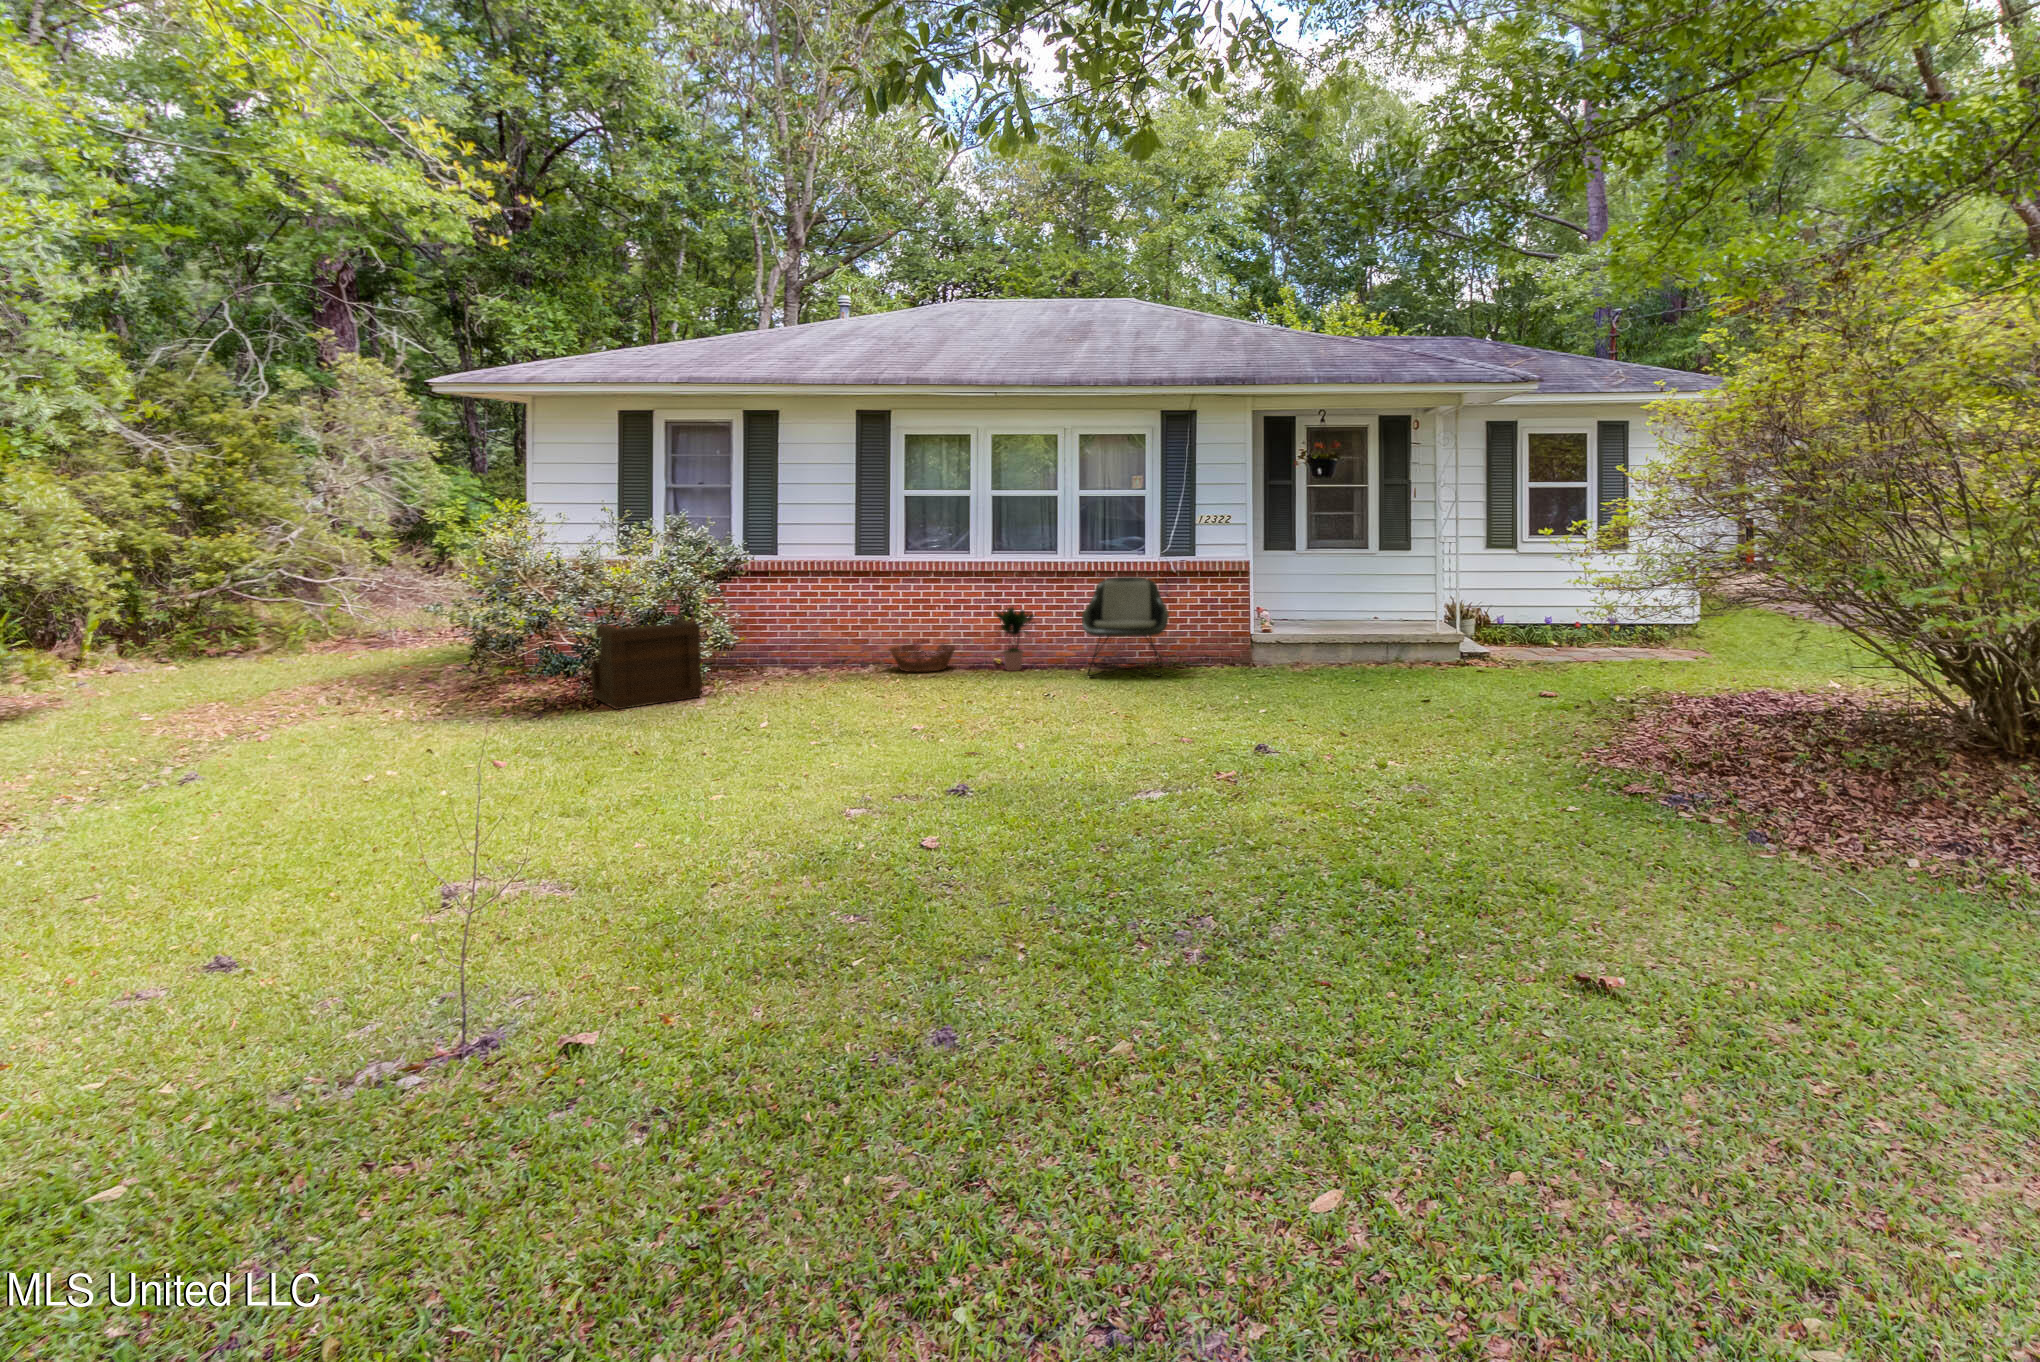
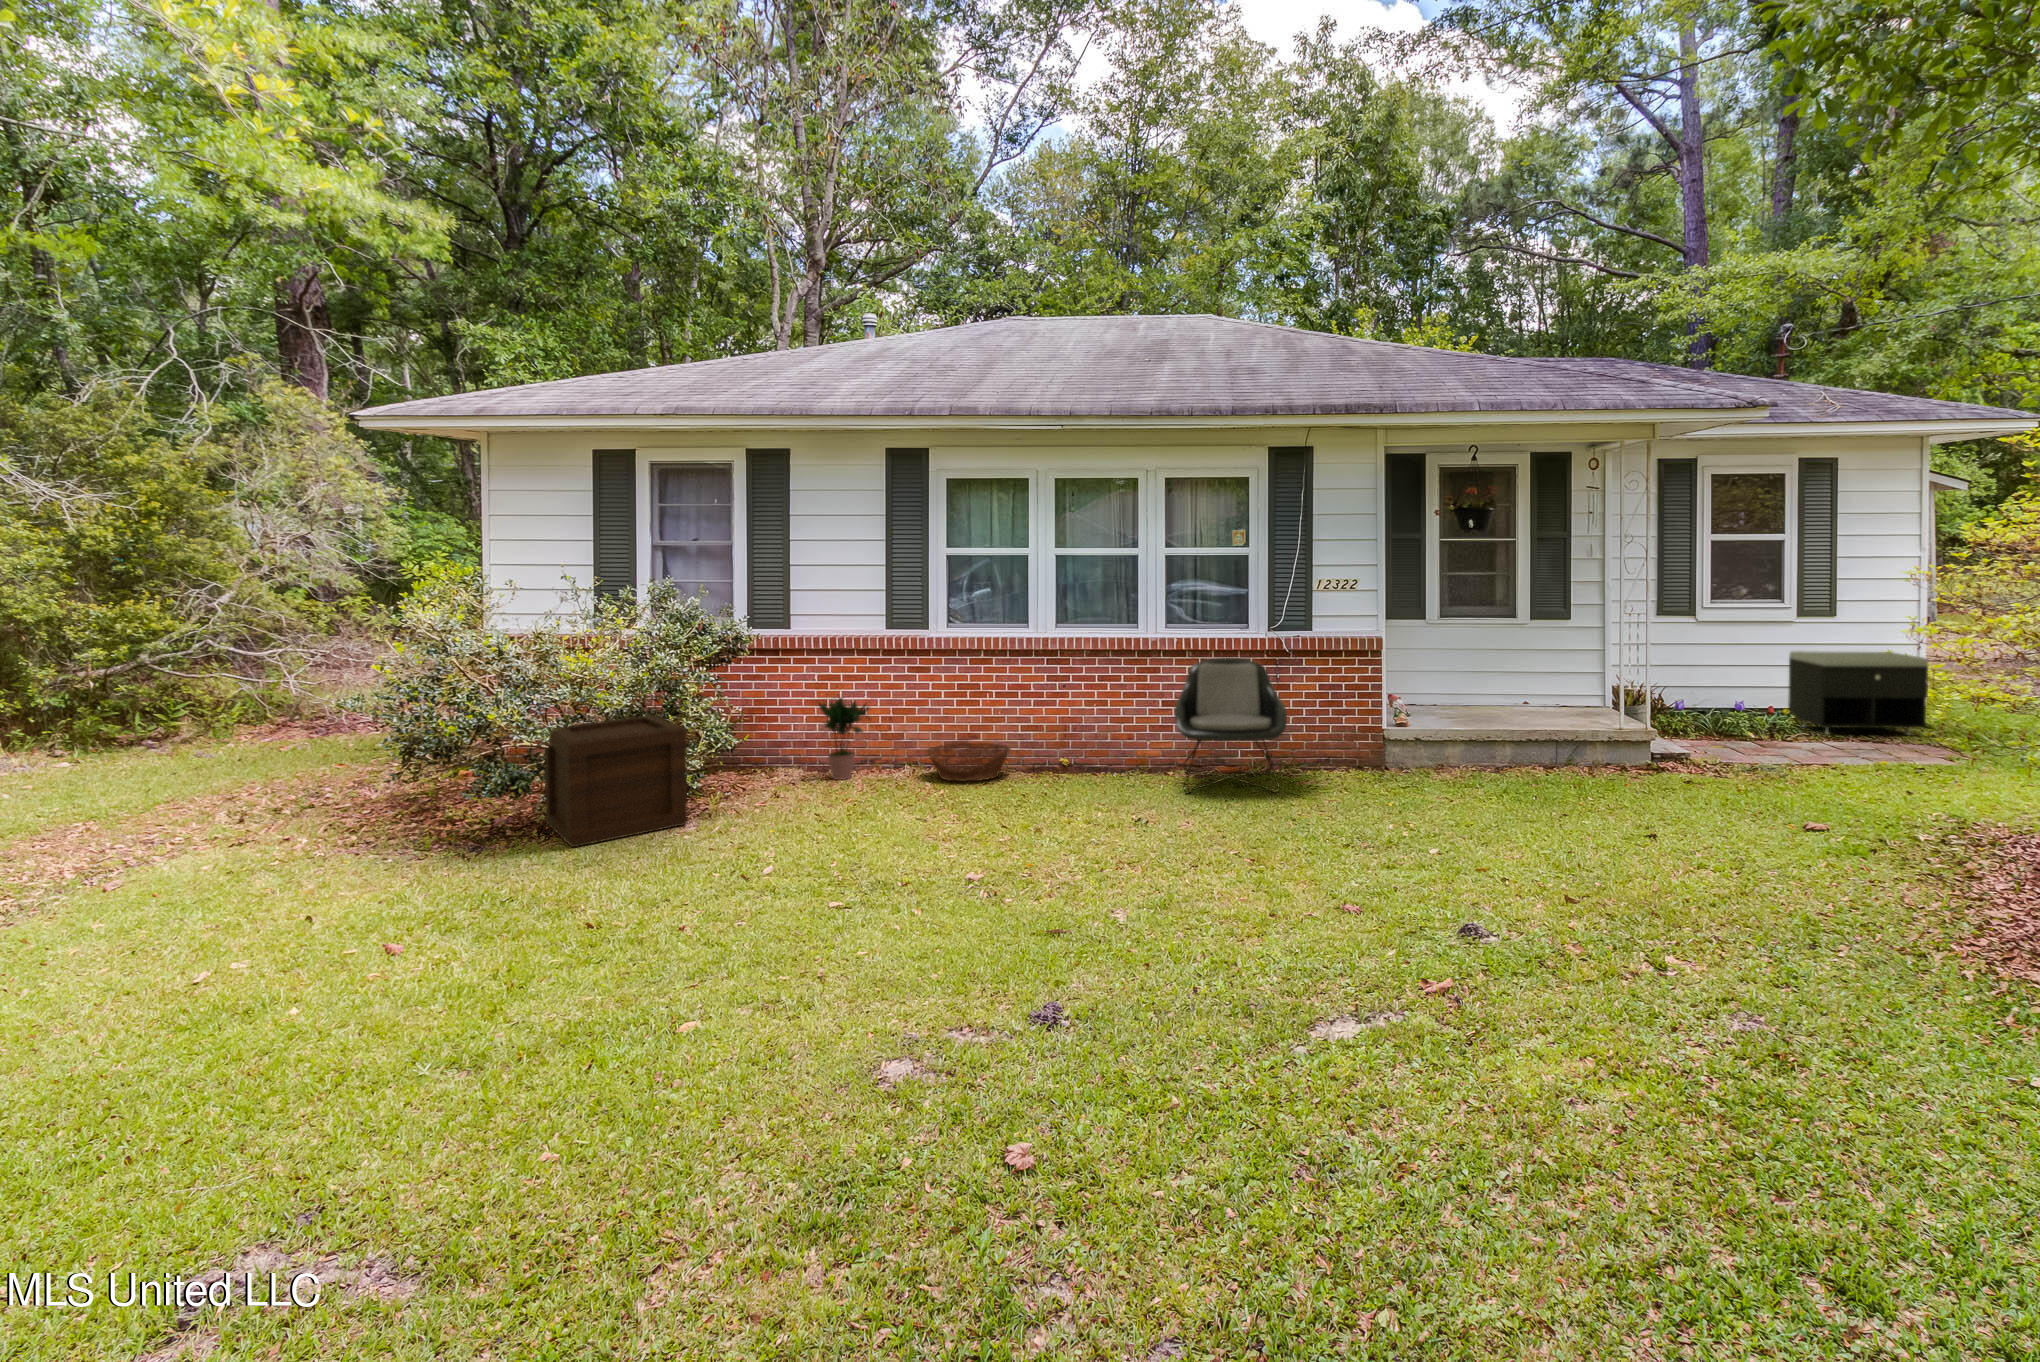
storage bench: none [1586,577,1689,641] -> present [1788,651,1928,735]
potted plant: present [995,607,1034,671] -> present [817,698,870,780]

